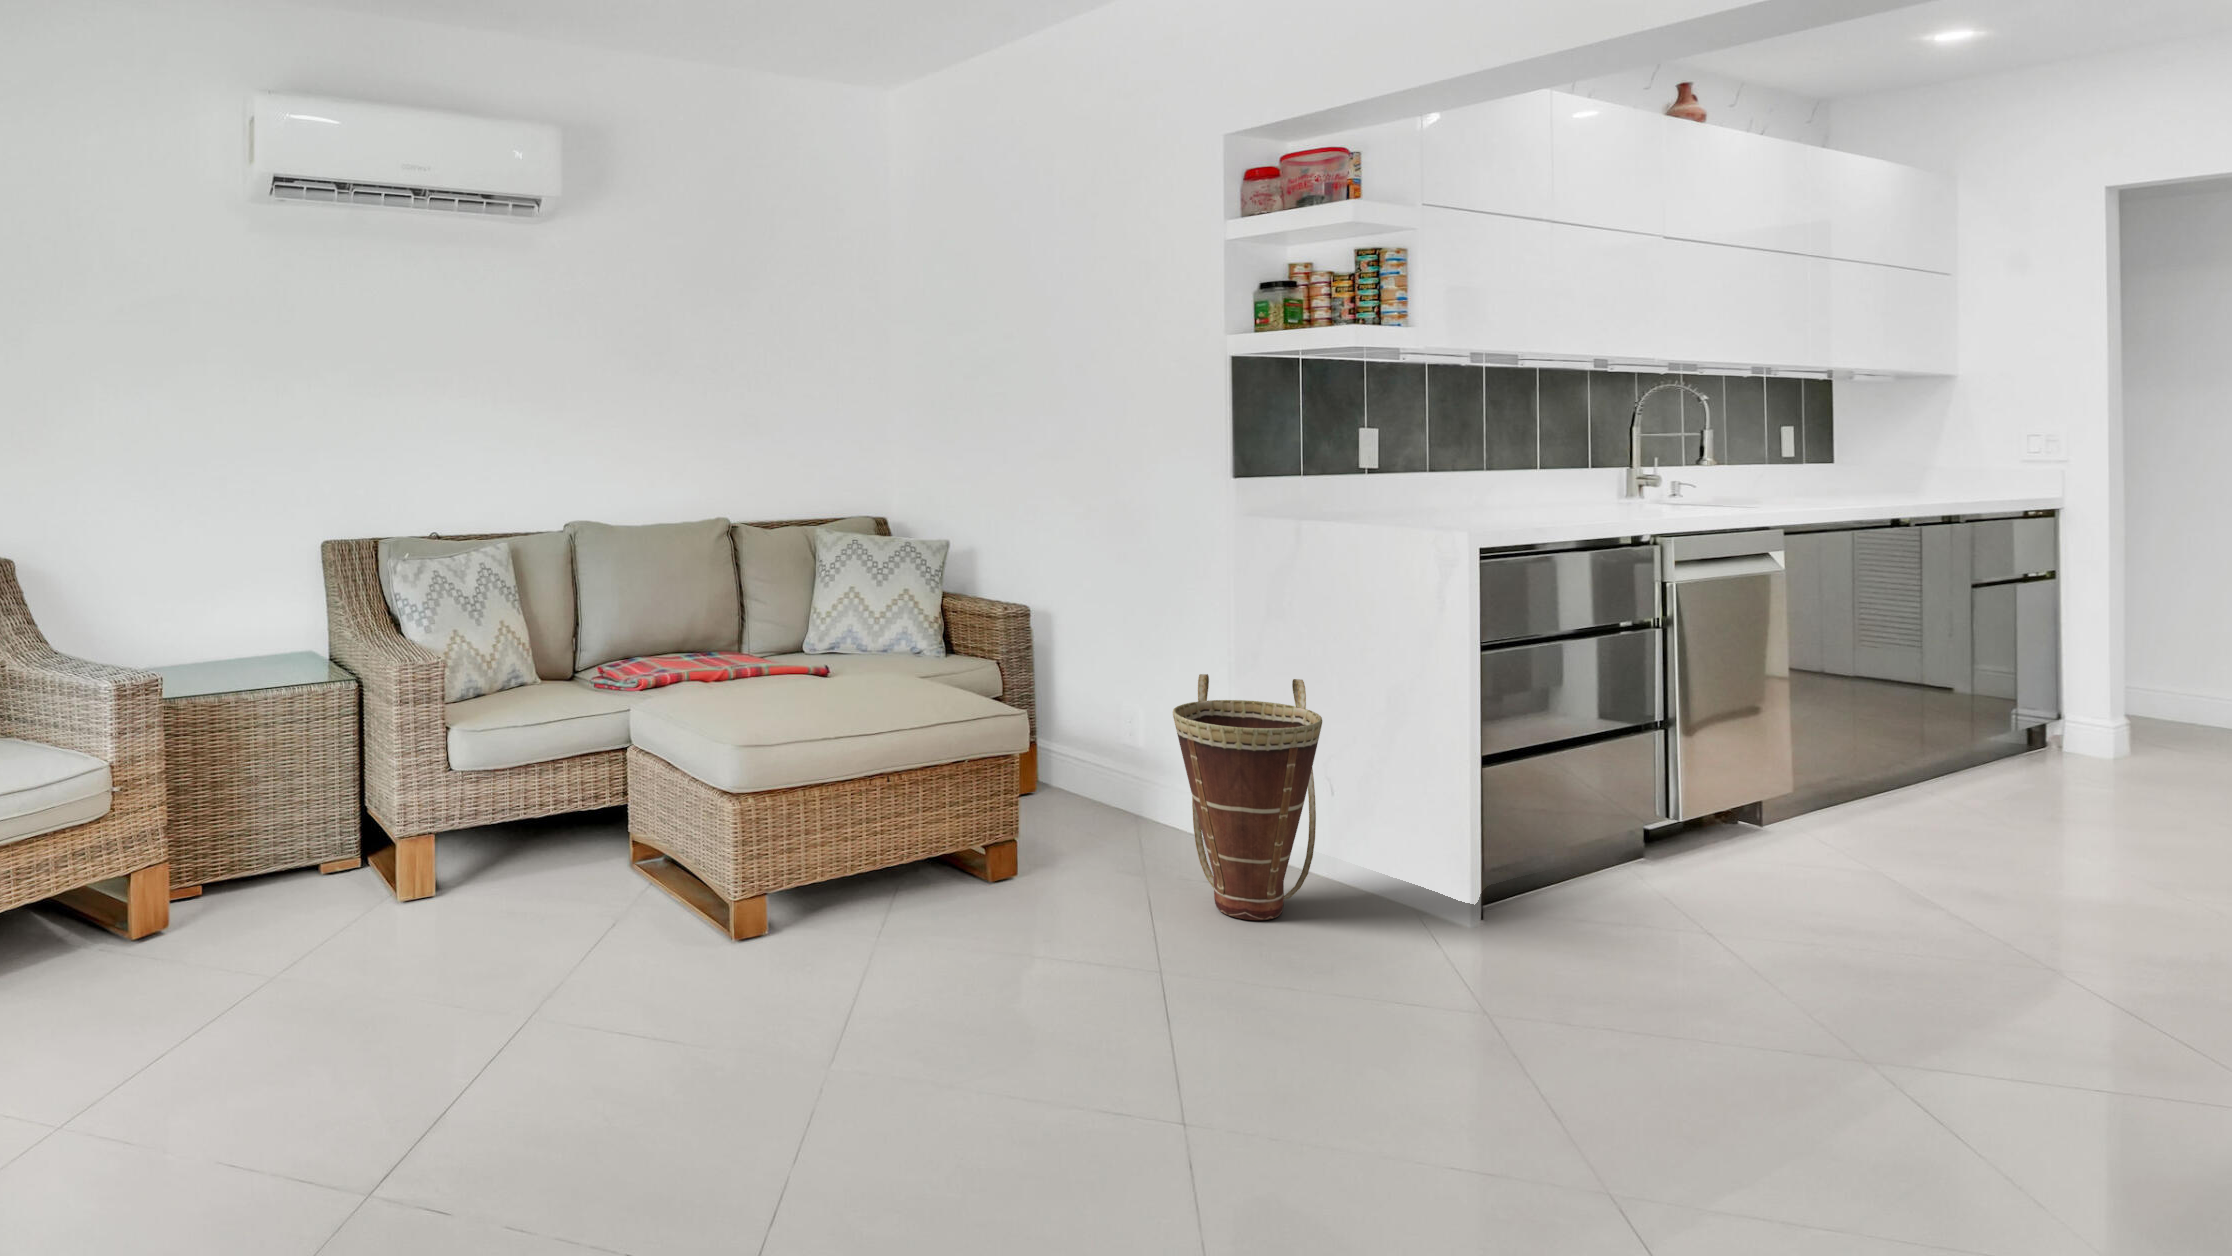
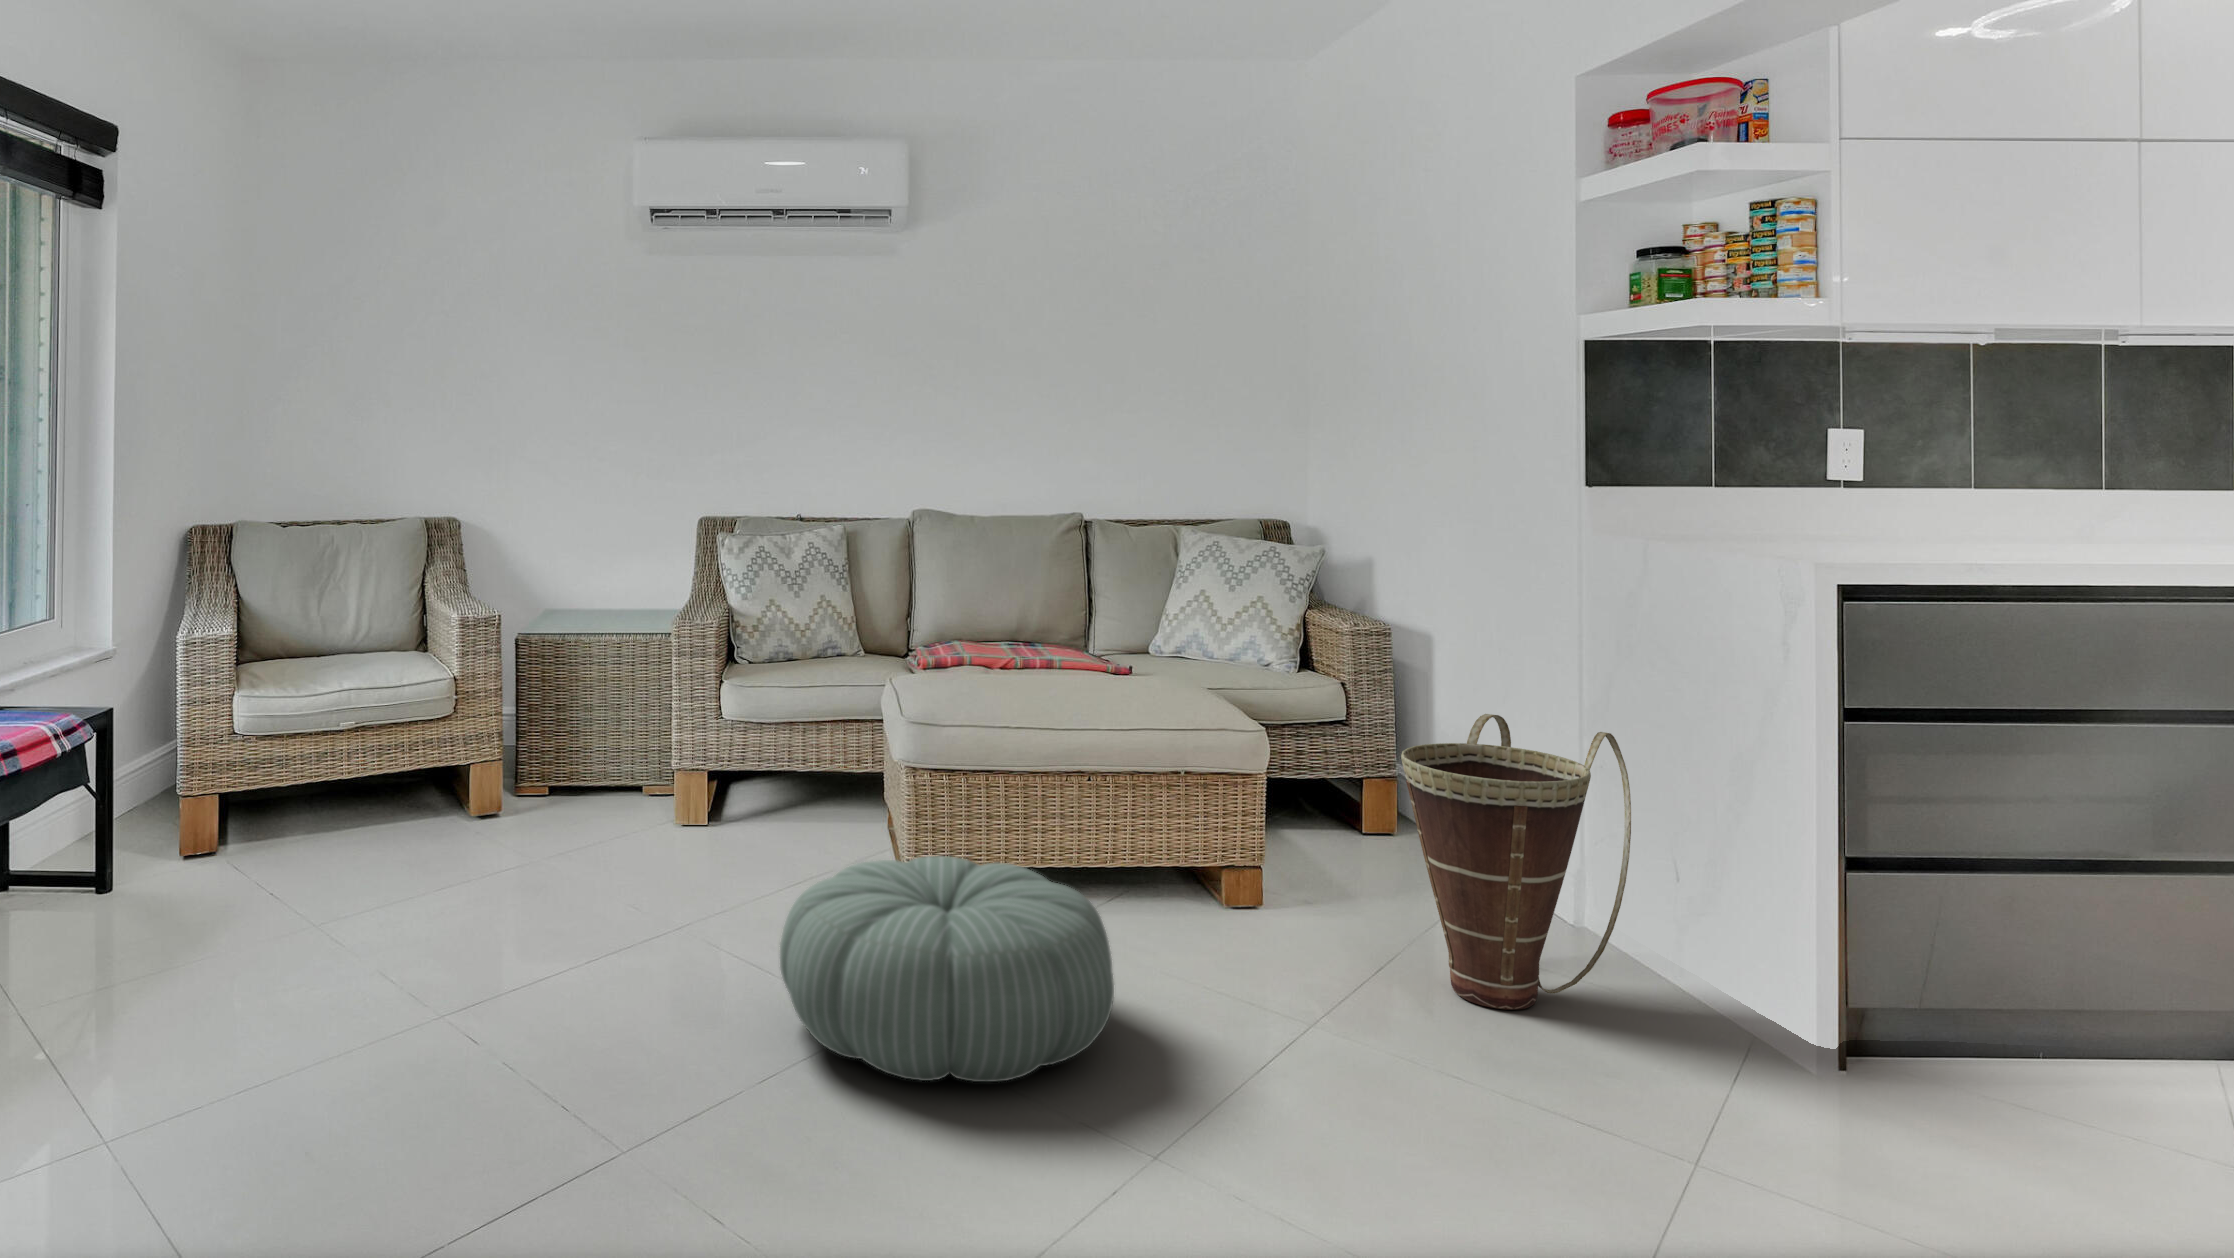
pouf: none [747,873,1082,1107] -> present [780,856,1114,1082]

